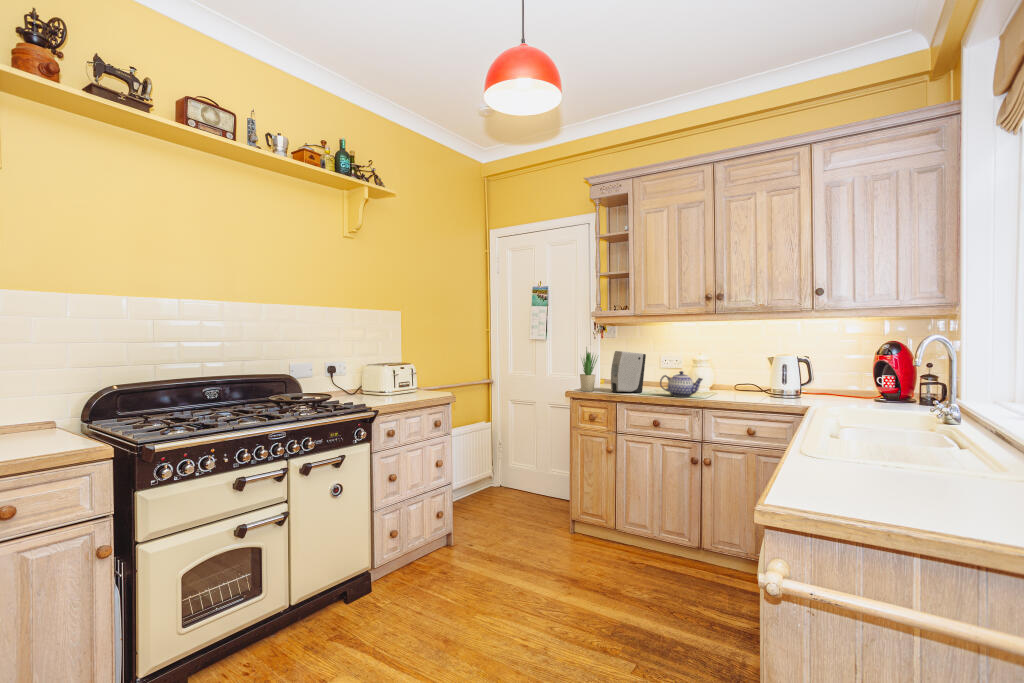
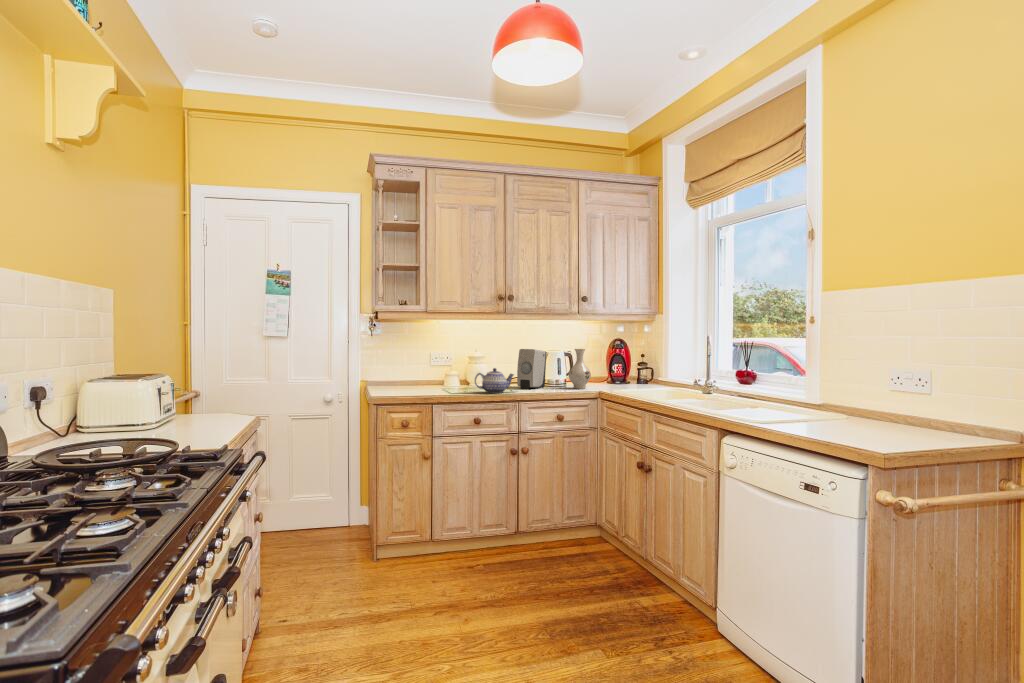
potted plant: present [580,348,598,391] -> none [390,345,411,396]
soap dispenser: present [611,351,646,393] -> present [517,349,546,389]
vase: none [786,354,817,403] -> present [569,349,591,389]

